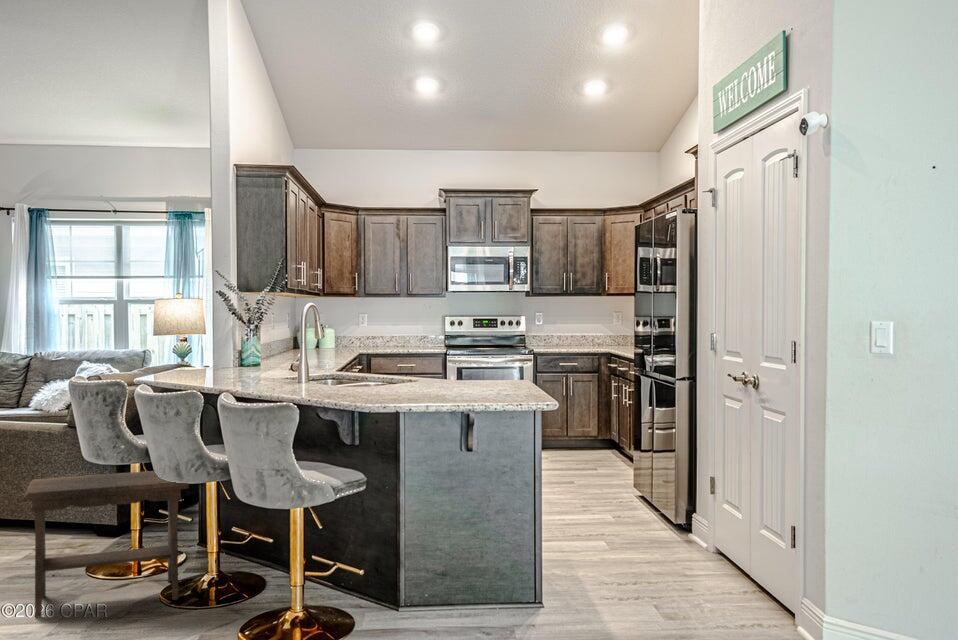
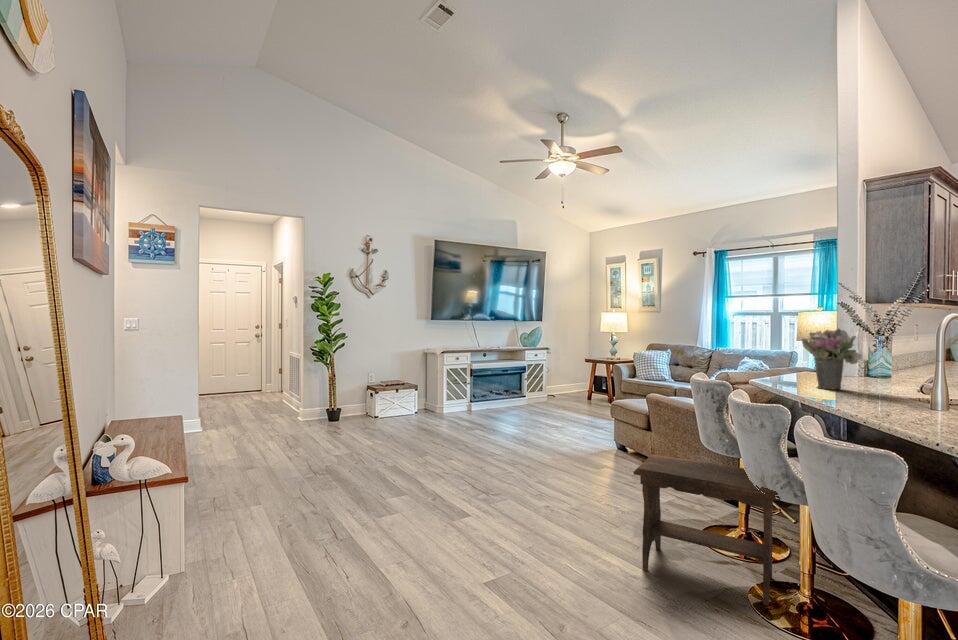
flower bouquet: none [193,316,244,378] -> present [802,329,862,390]

